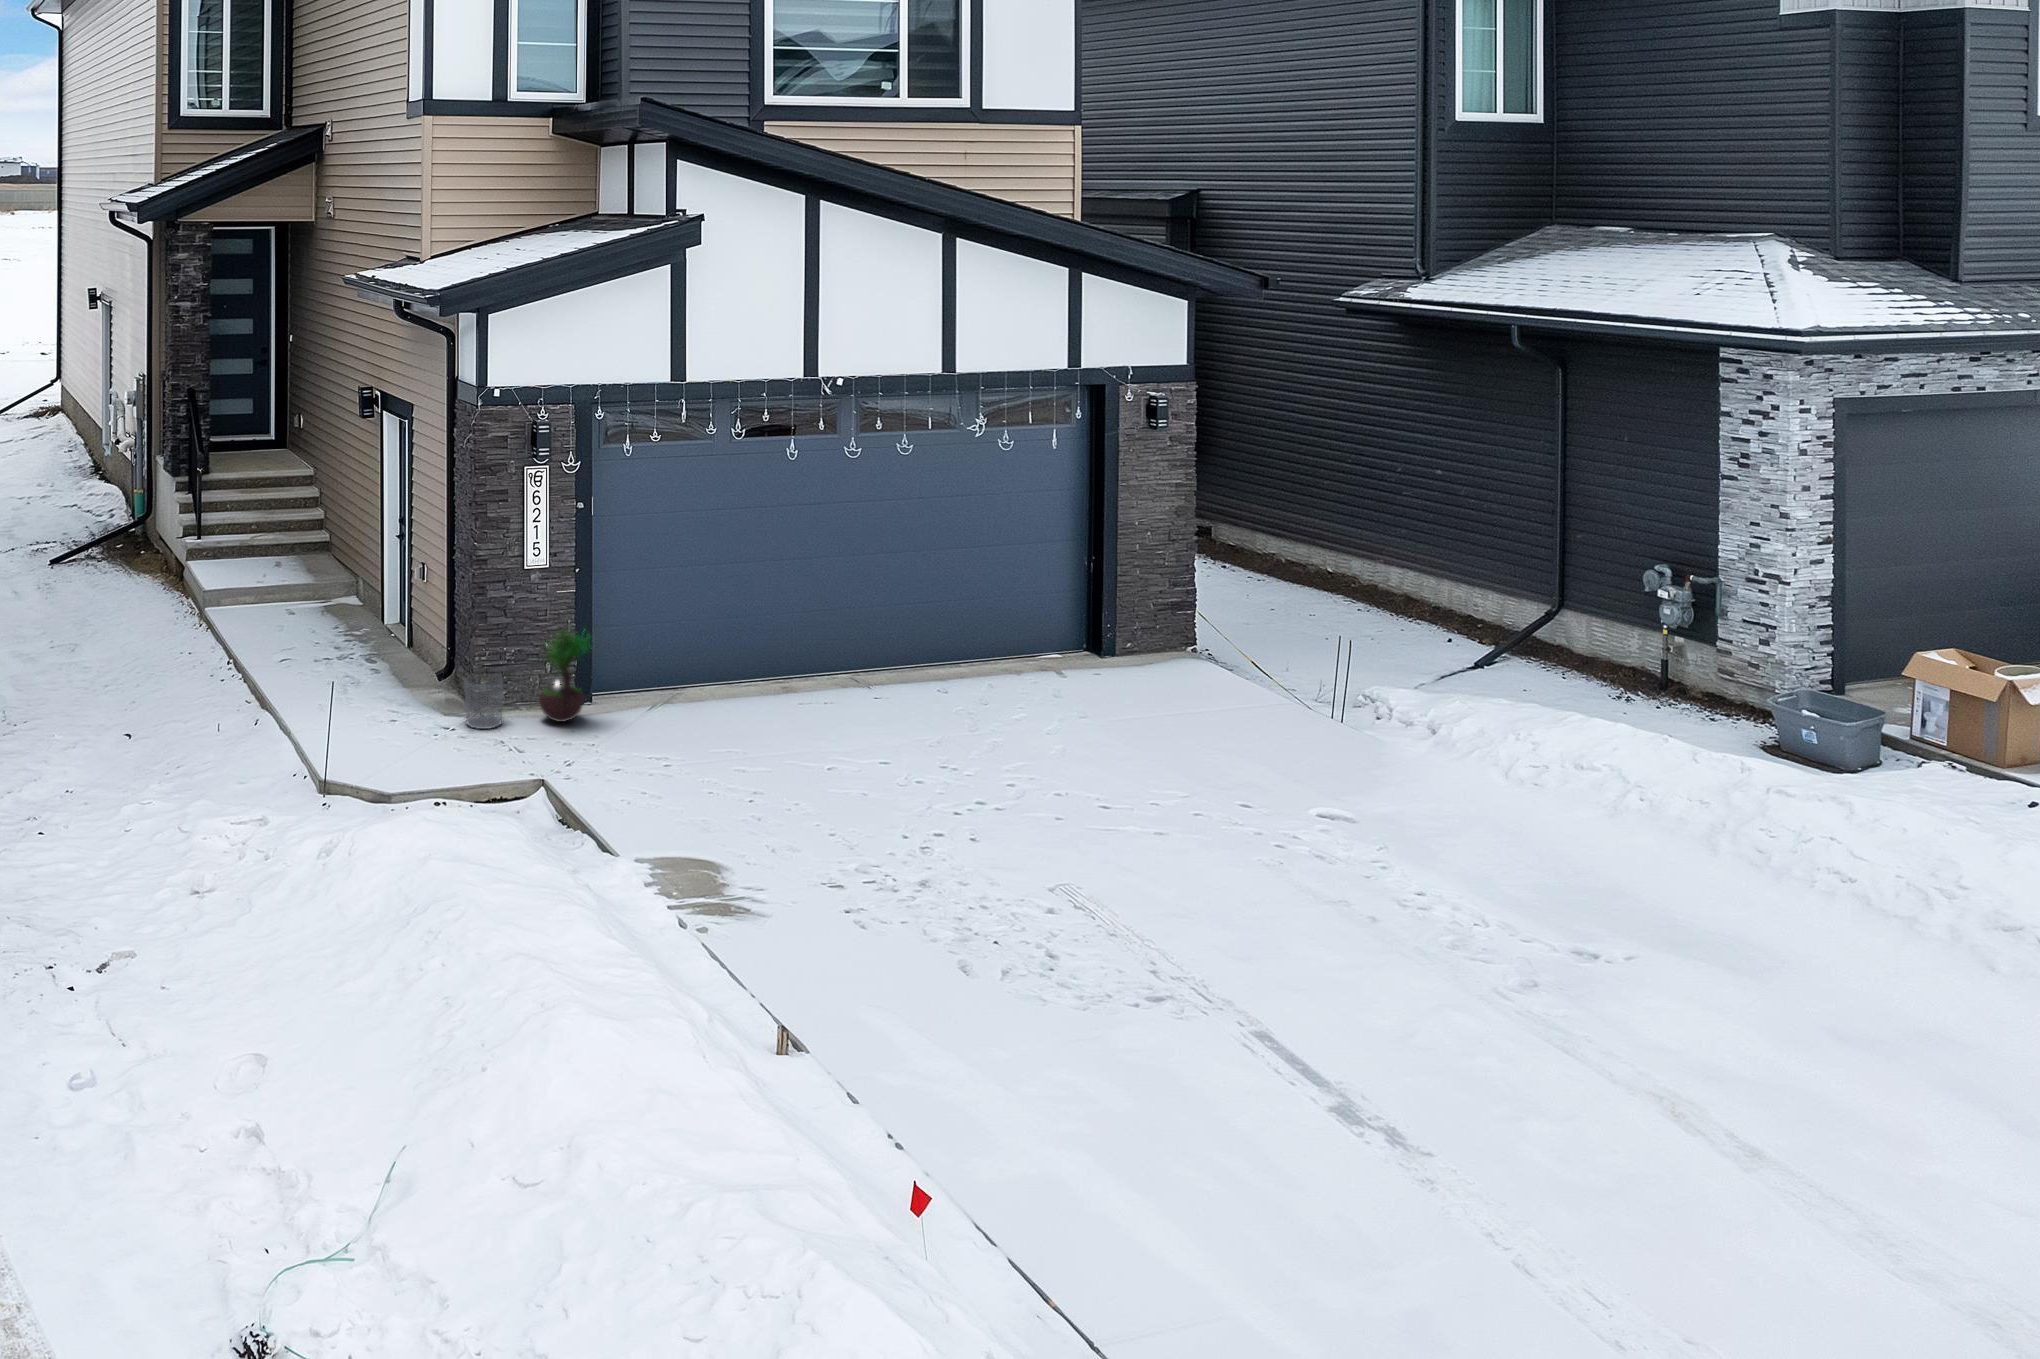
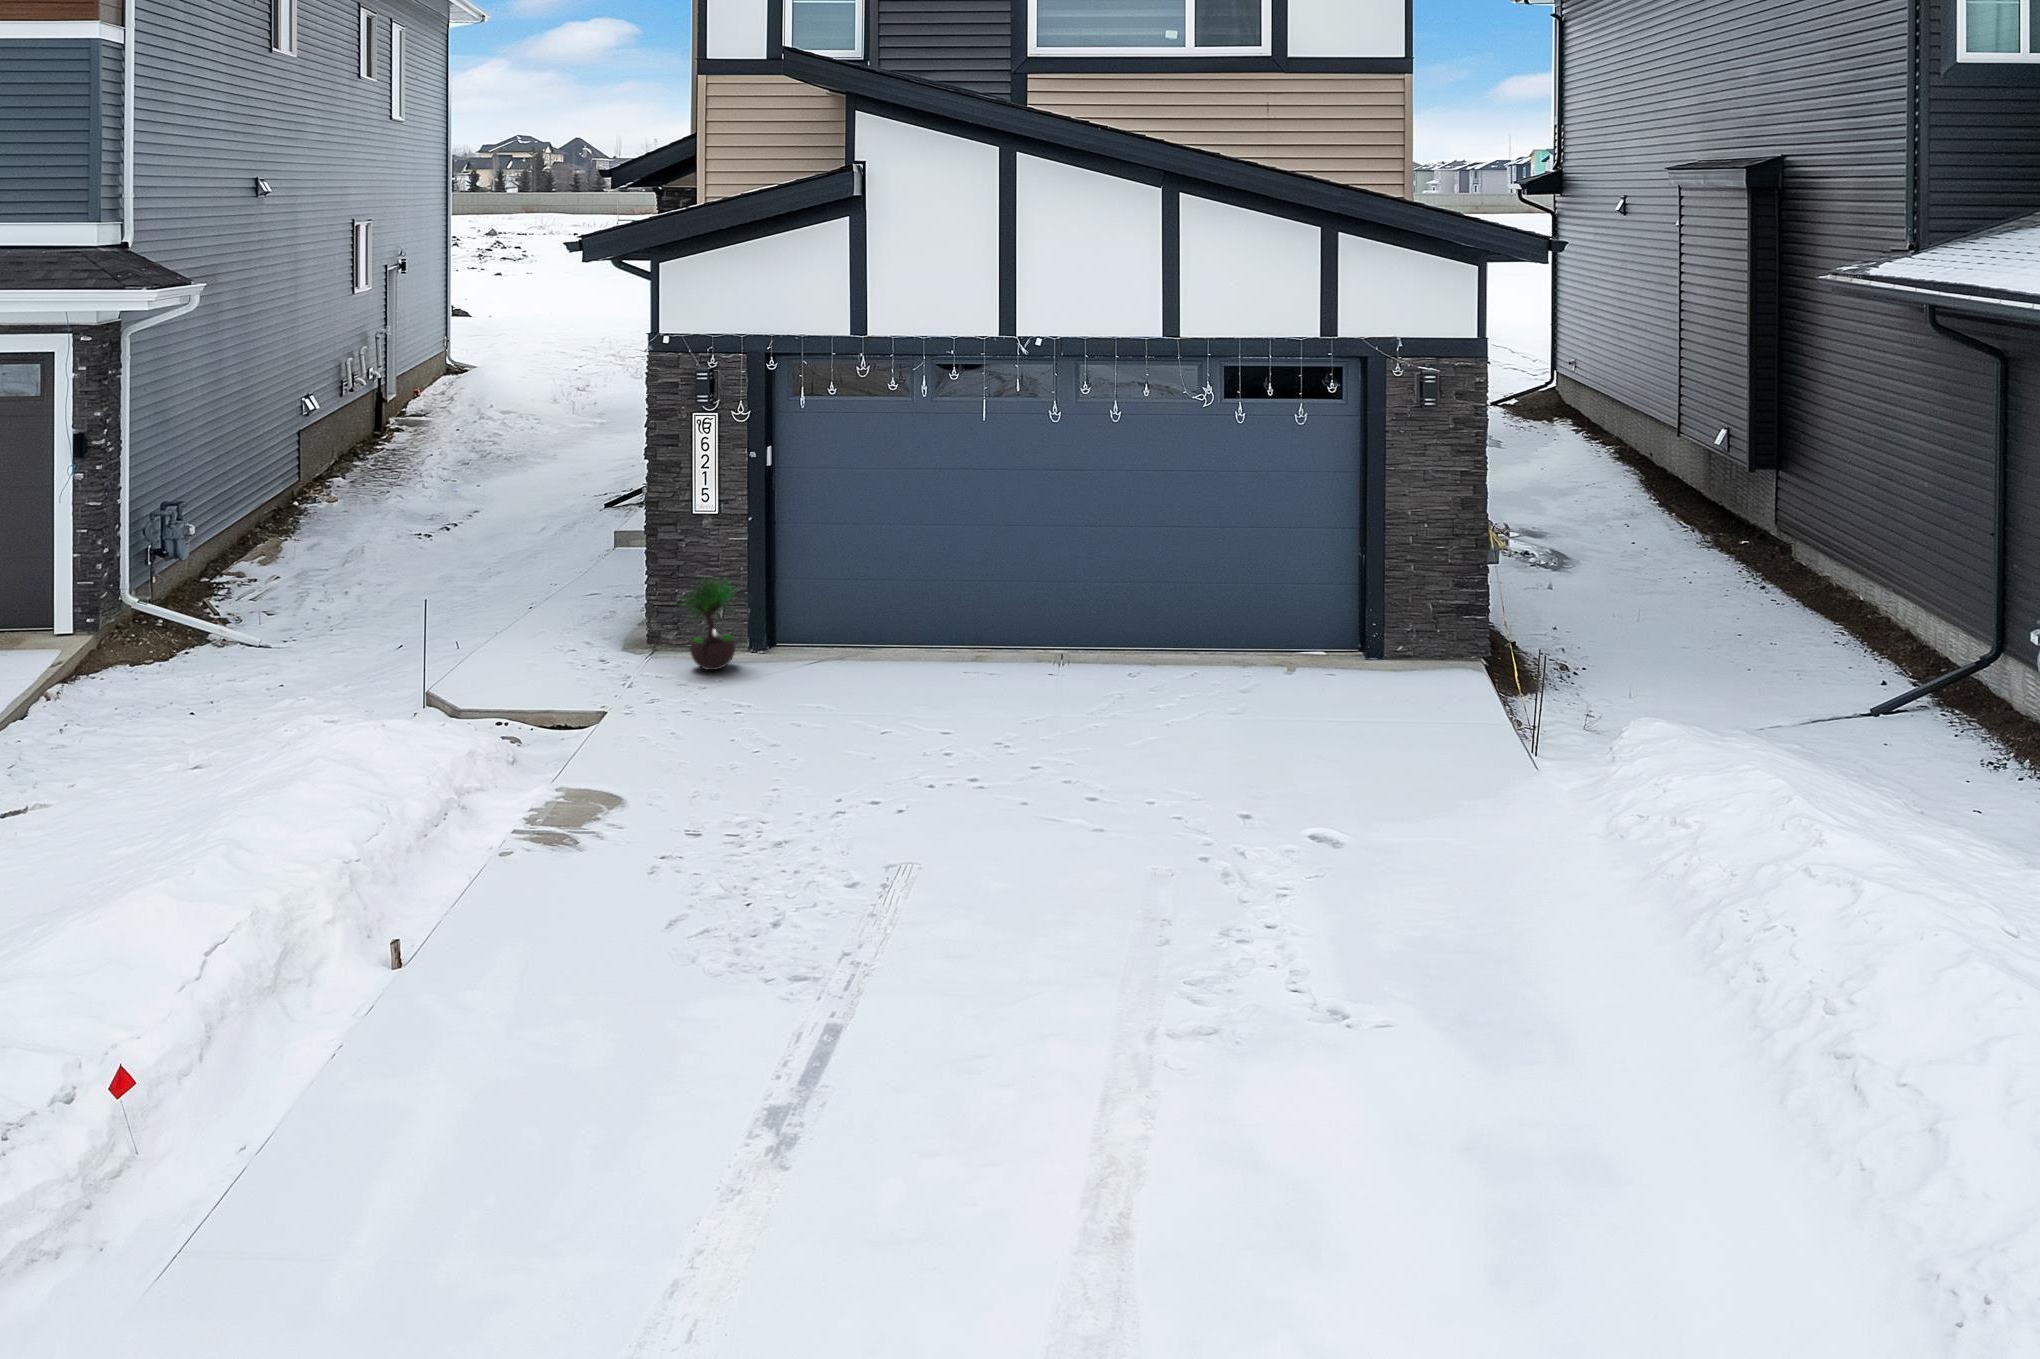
waste bin: present [464,677,503,729] -> none [620,617,659,670]

